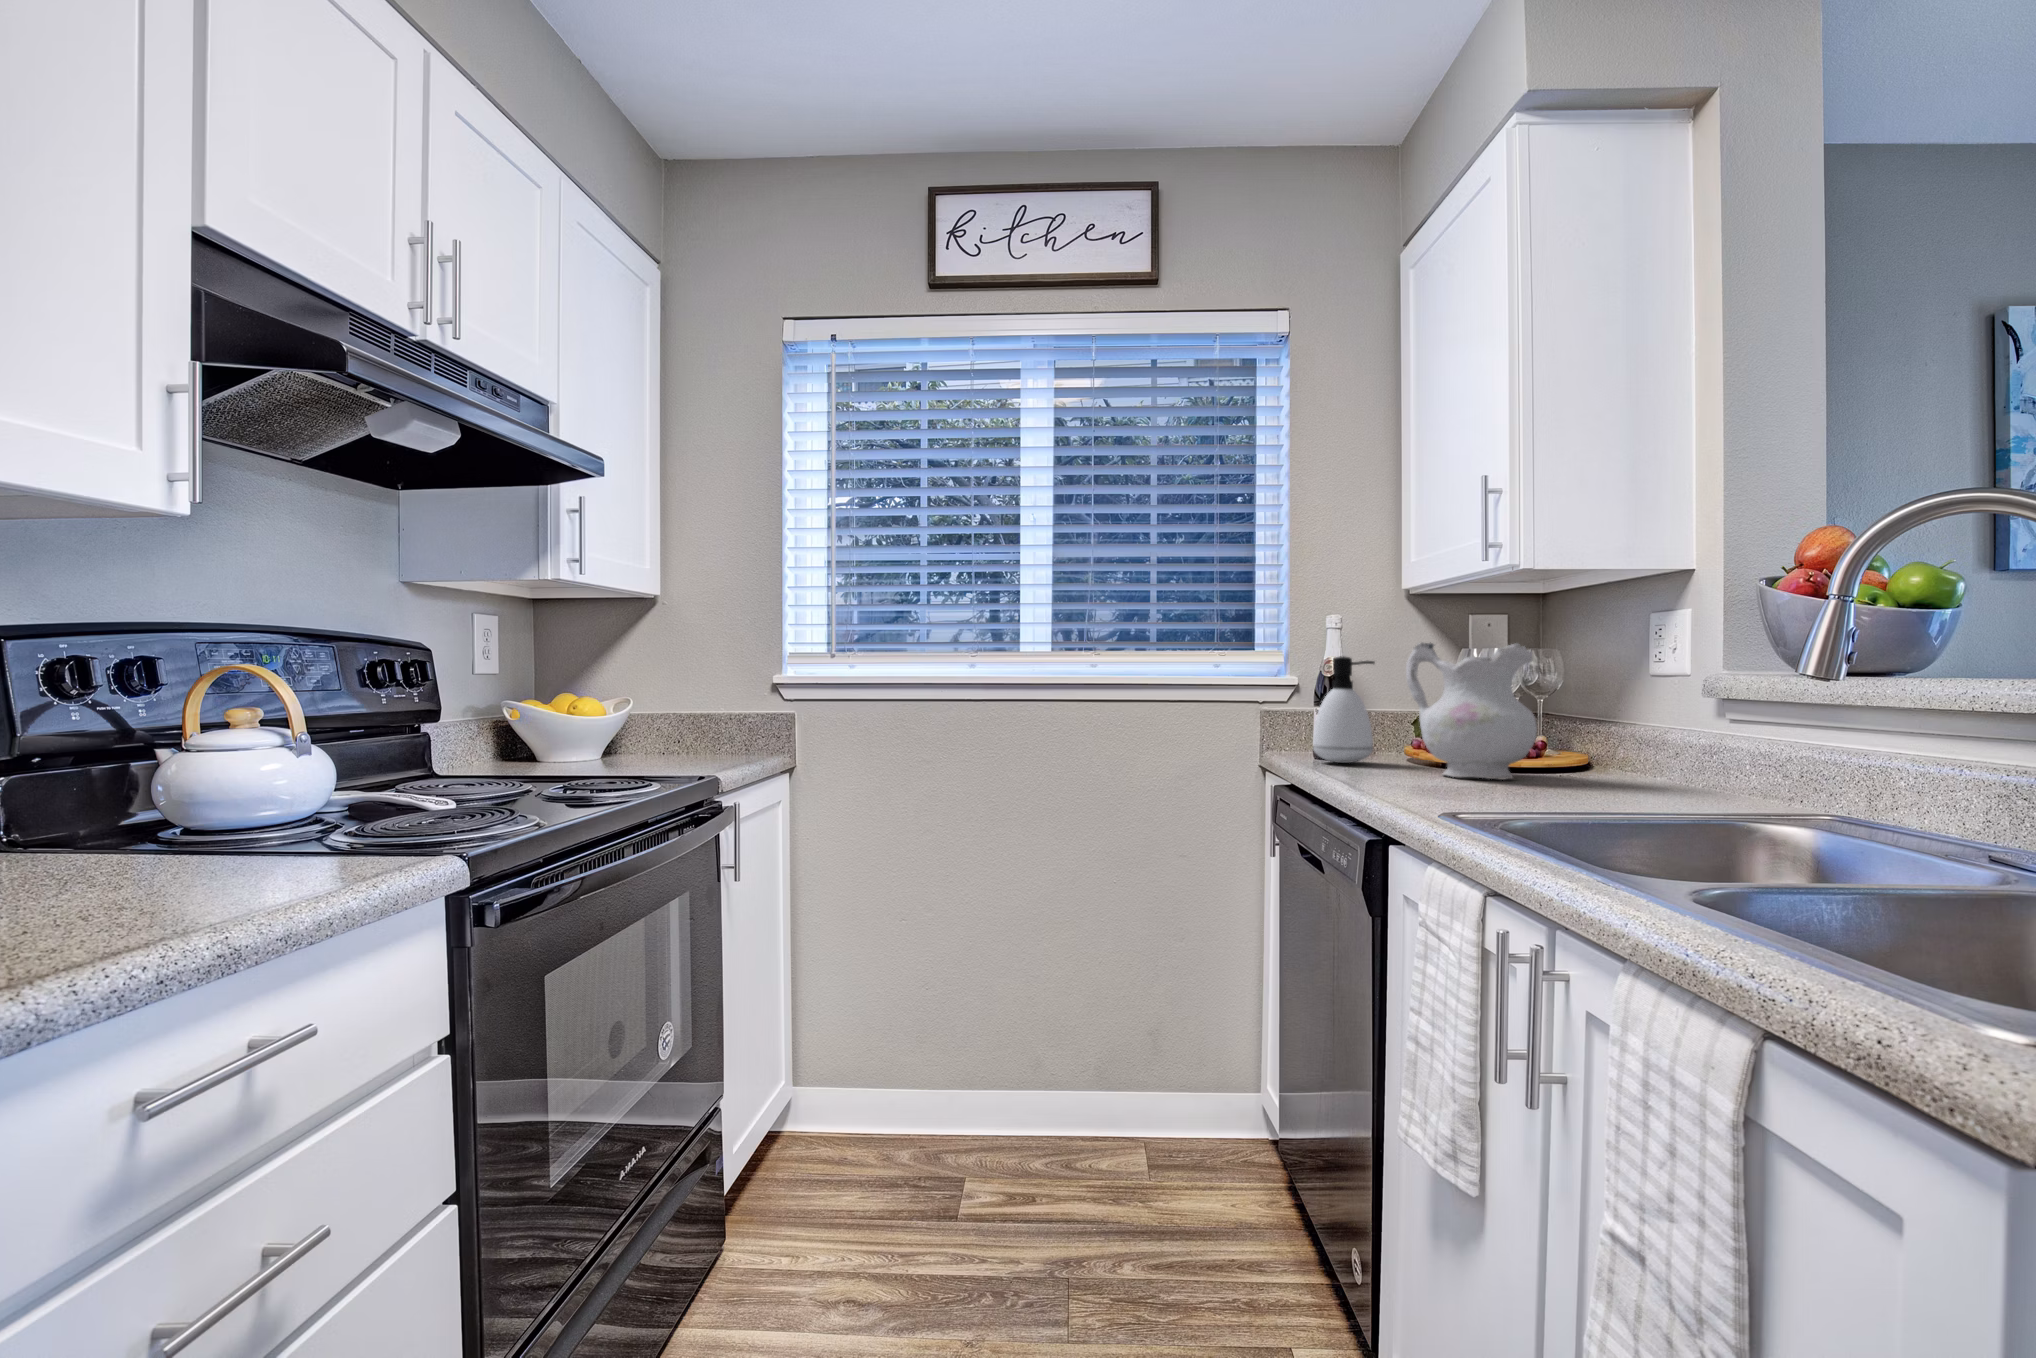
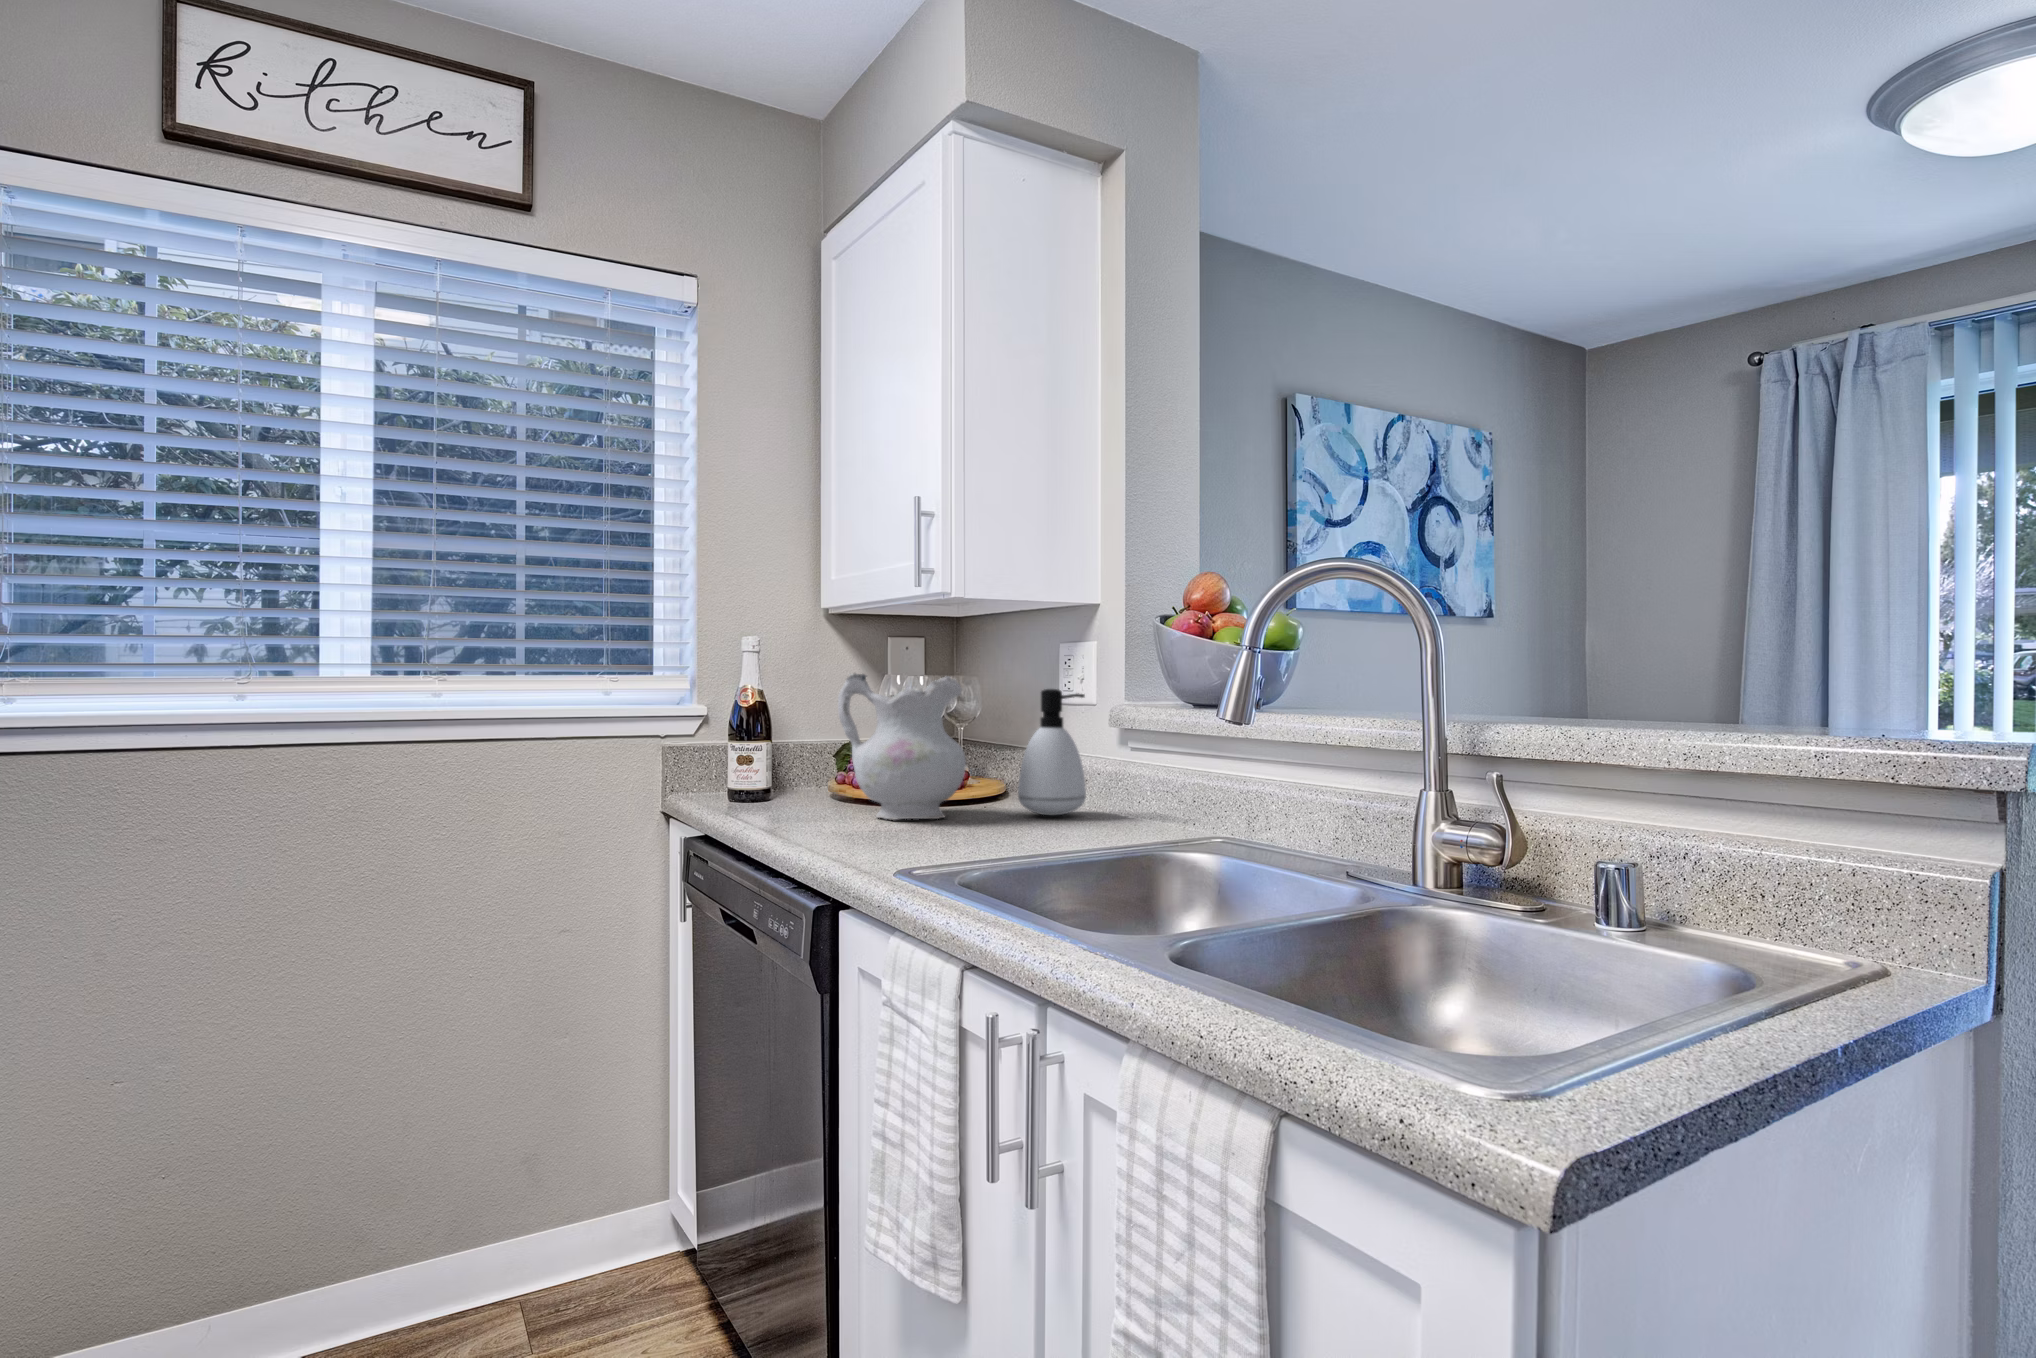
soap dispenser: present [1313,656,1375,763] -> present [1018,689,1086,815]

